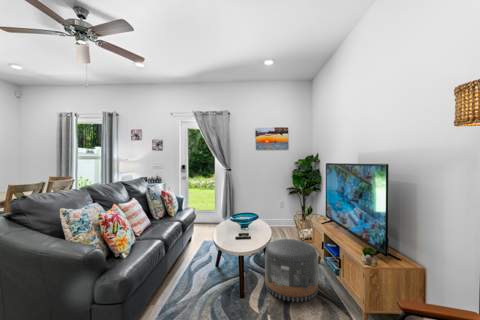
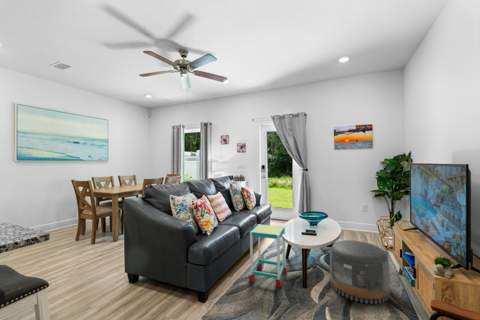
side table: none [178,233,220,305] -> present [249,224,287,287]

